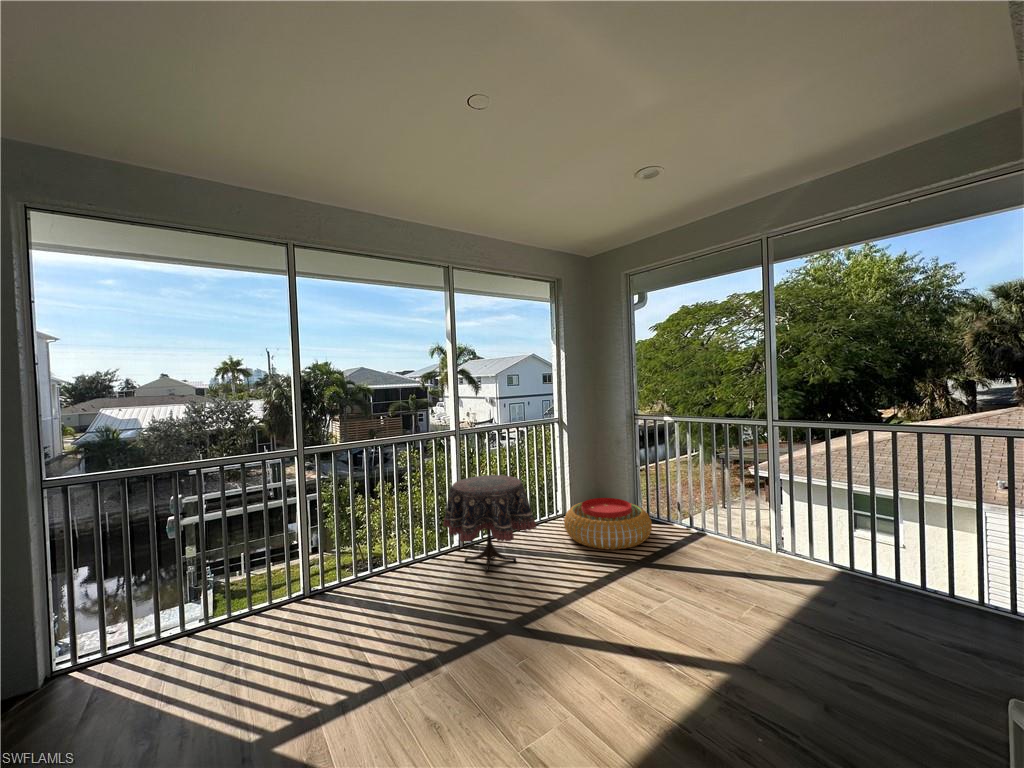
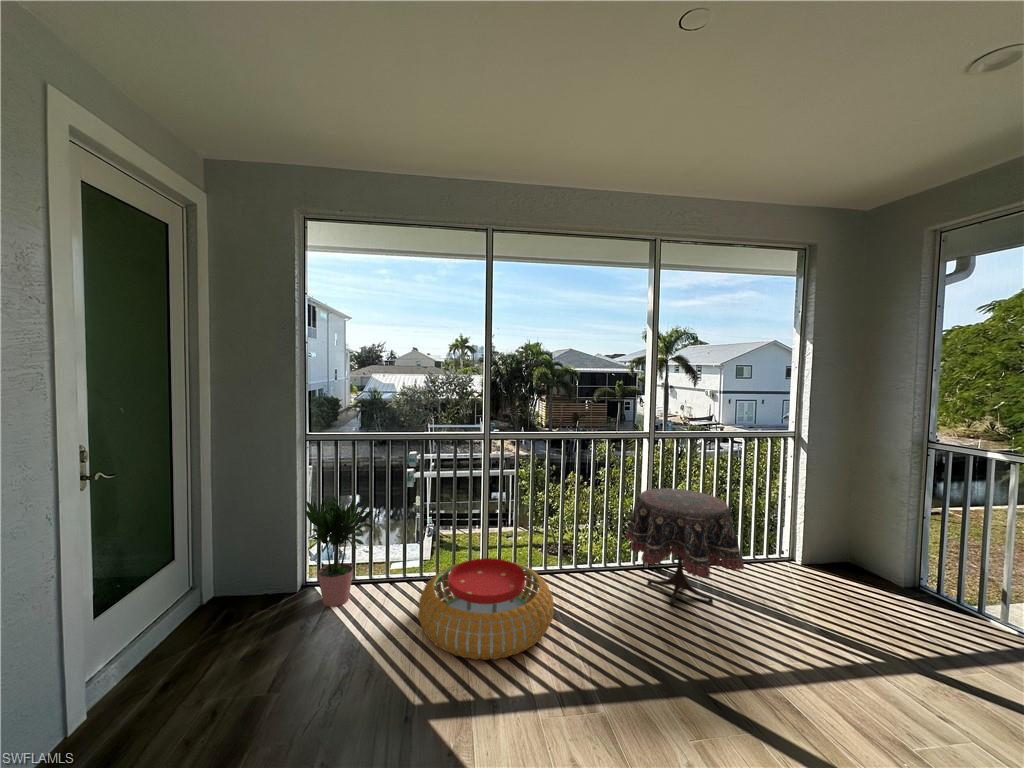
pouf: present [564,498,652,550] -> present [418,558,554,660]
potted plant: none [48,533,172,690] -> present [305,495,373,606]

